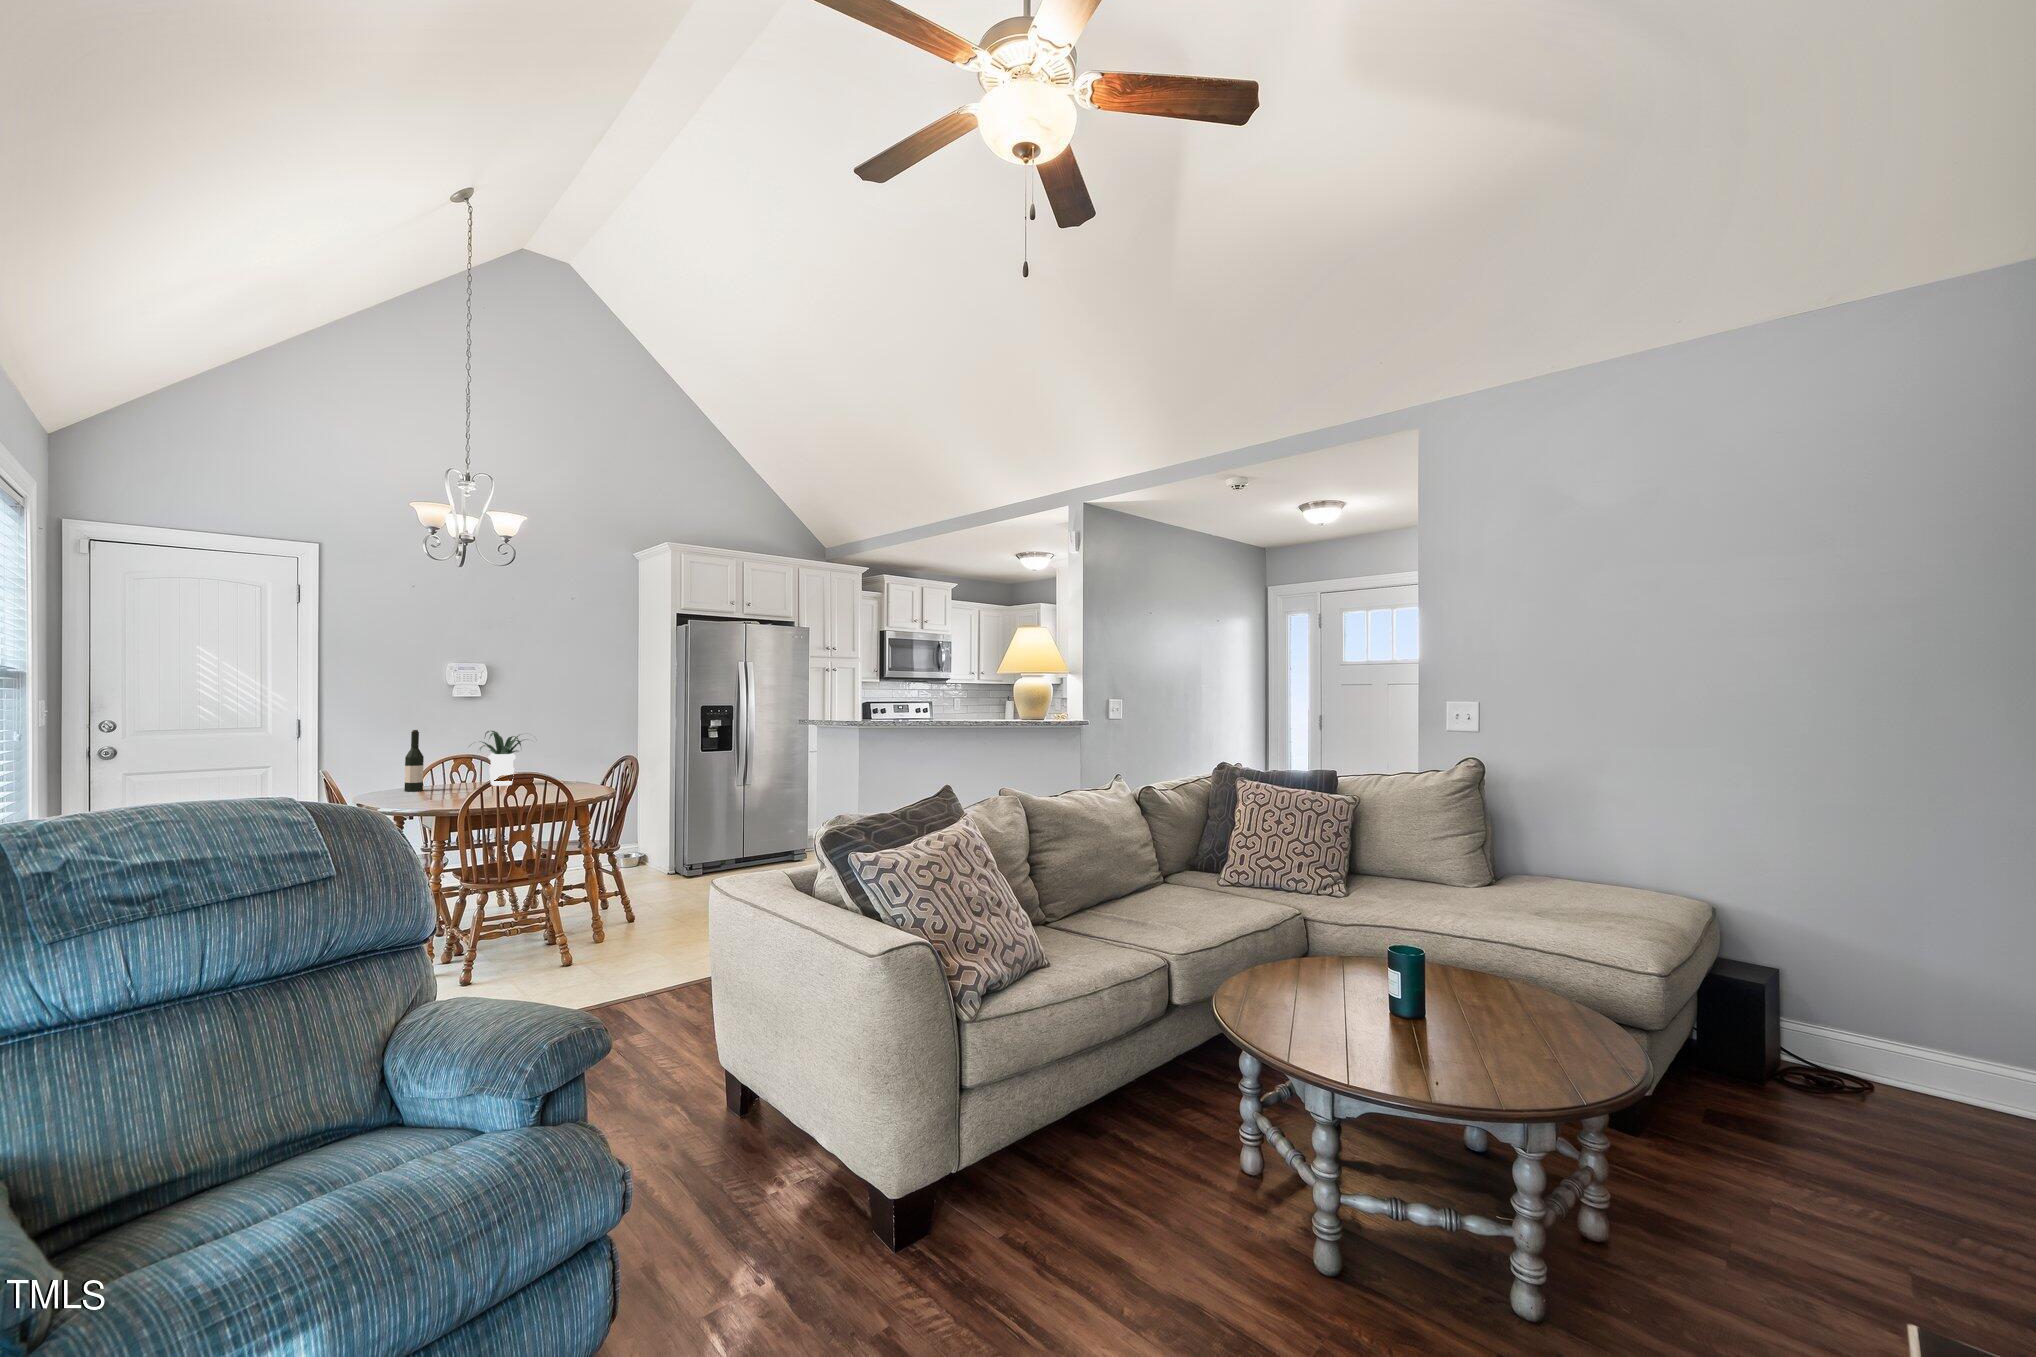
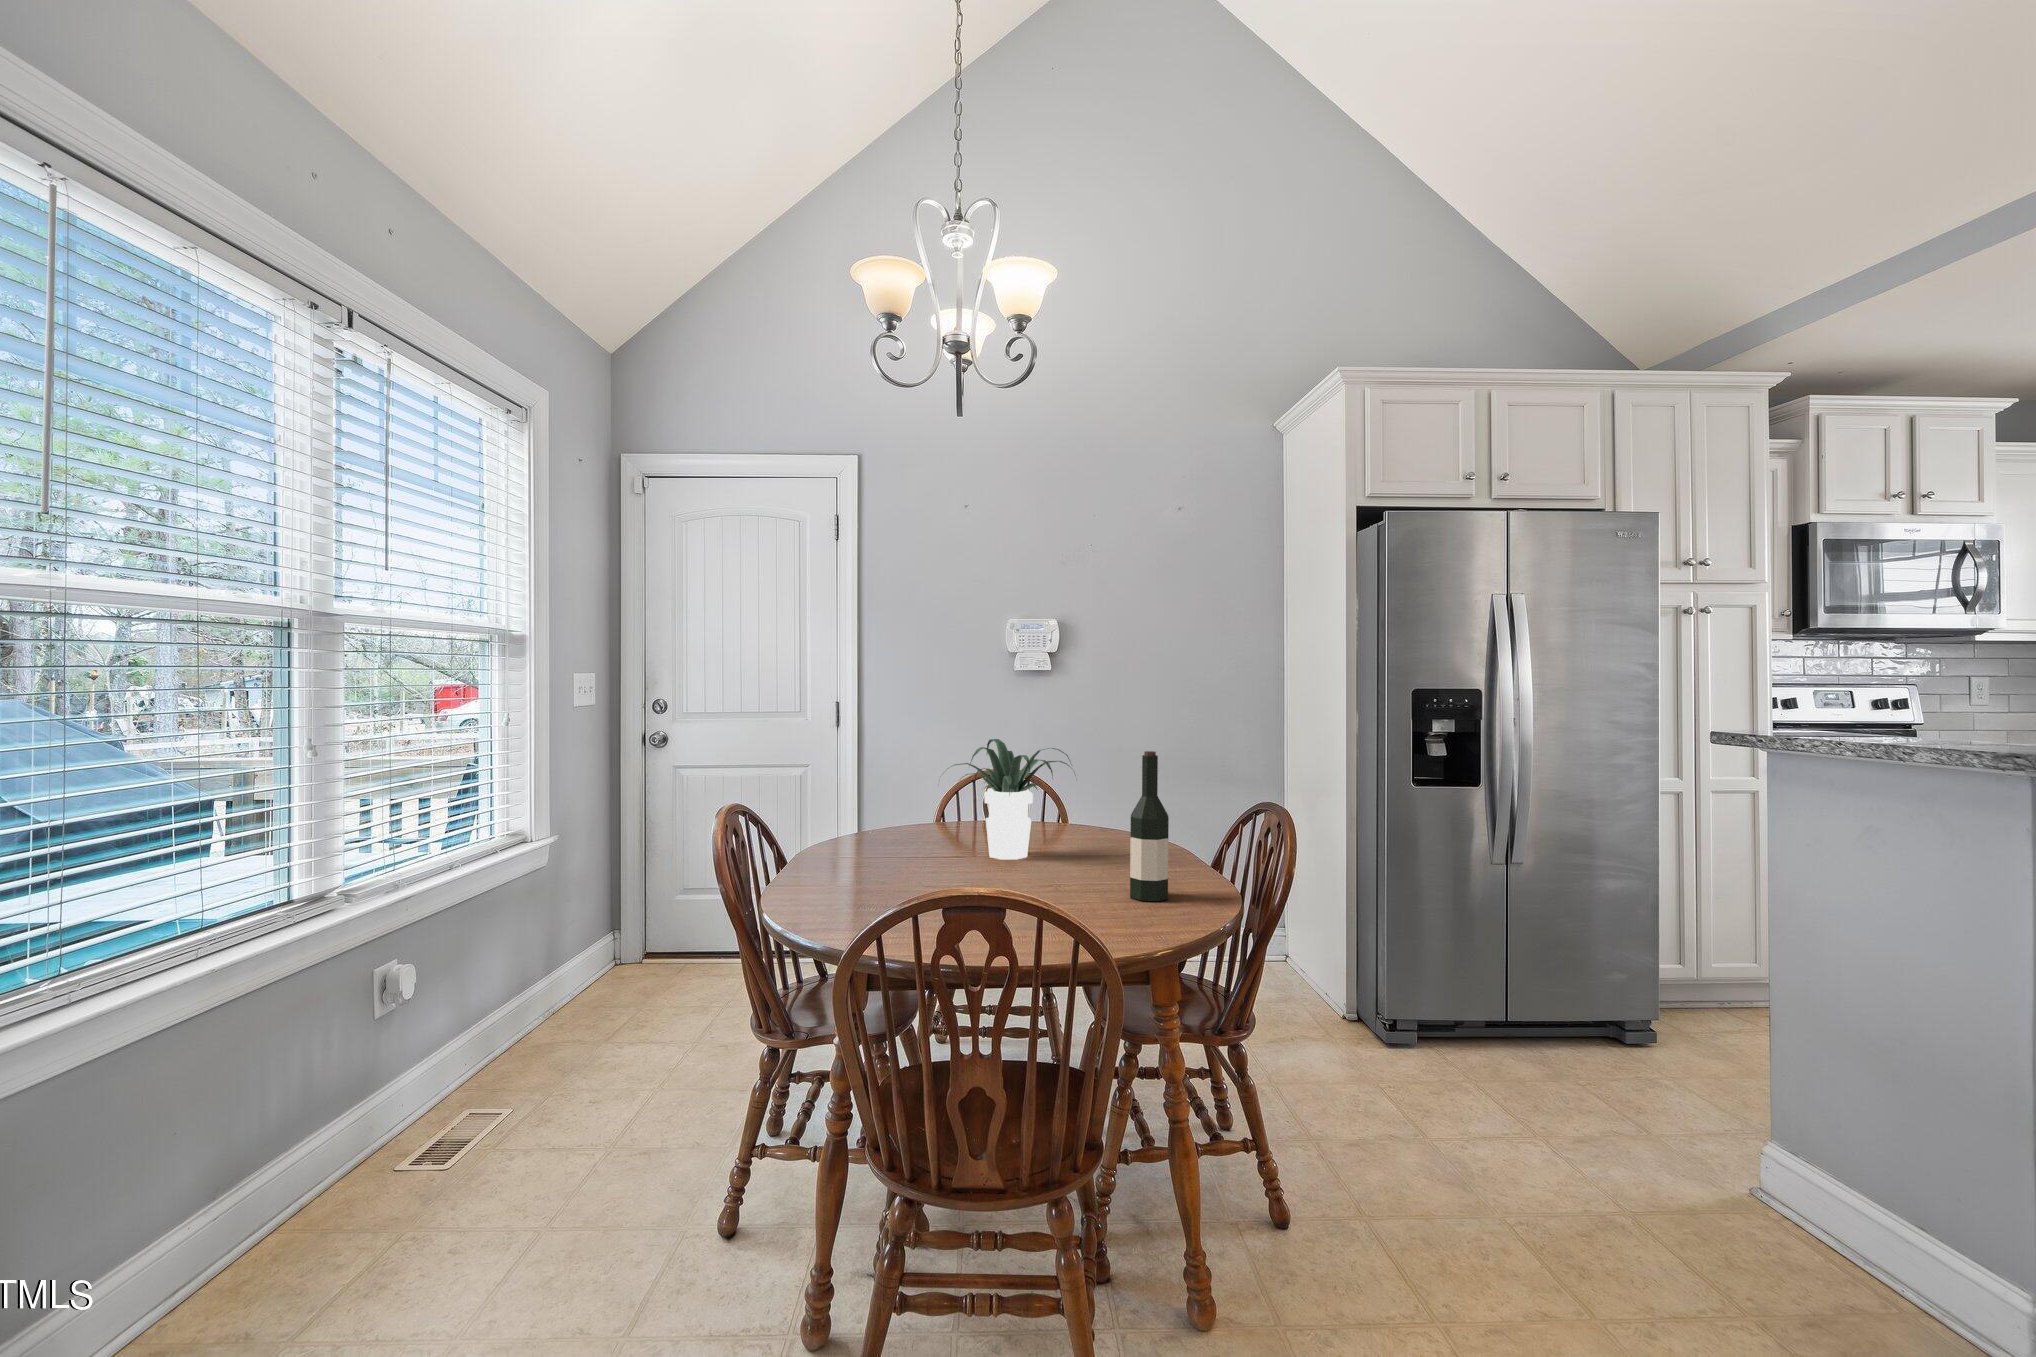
wine bottle: present [404,730,424,791] -> present [1130,751,1169,901]

